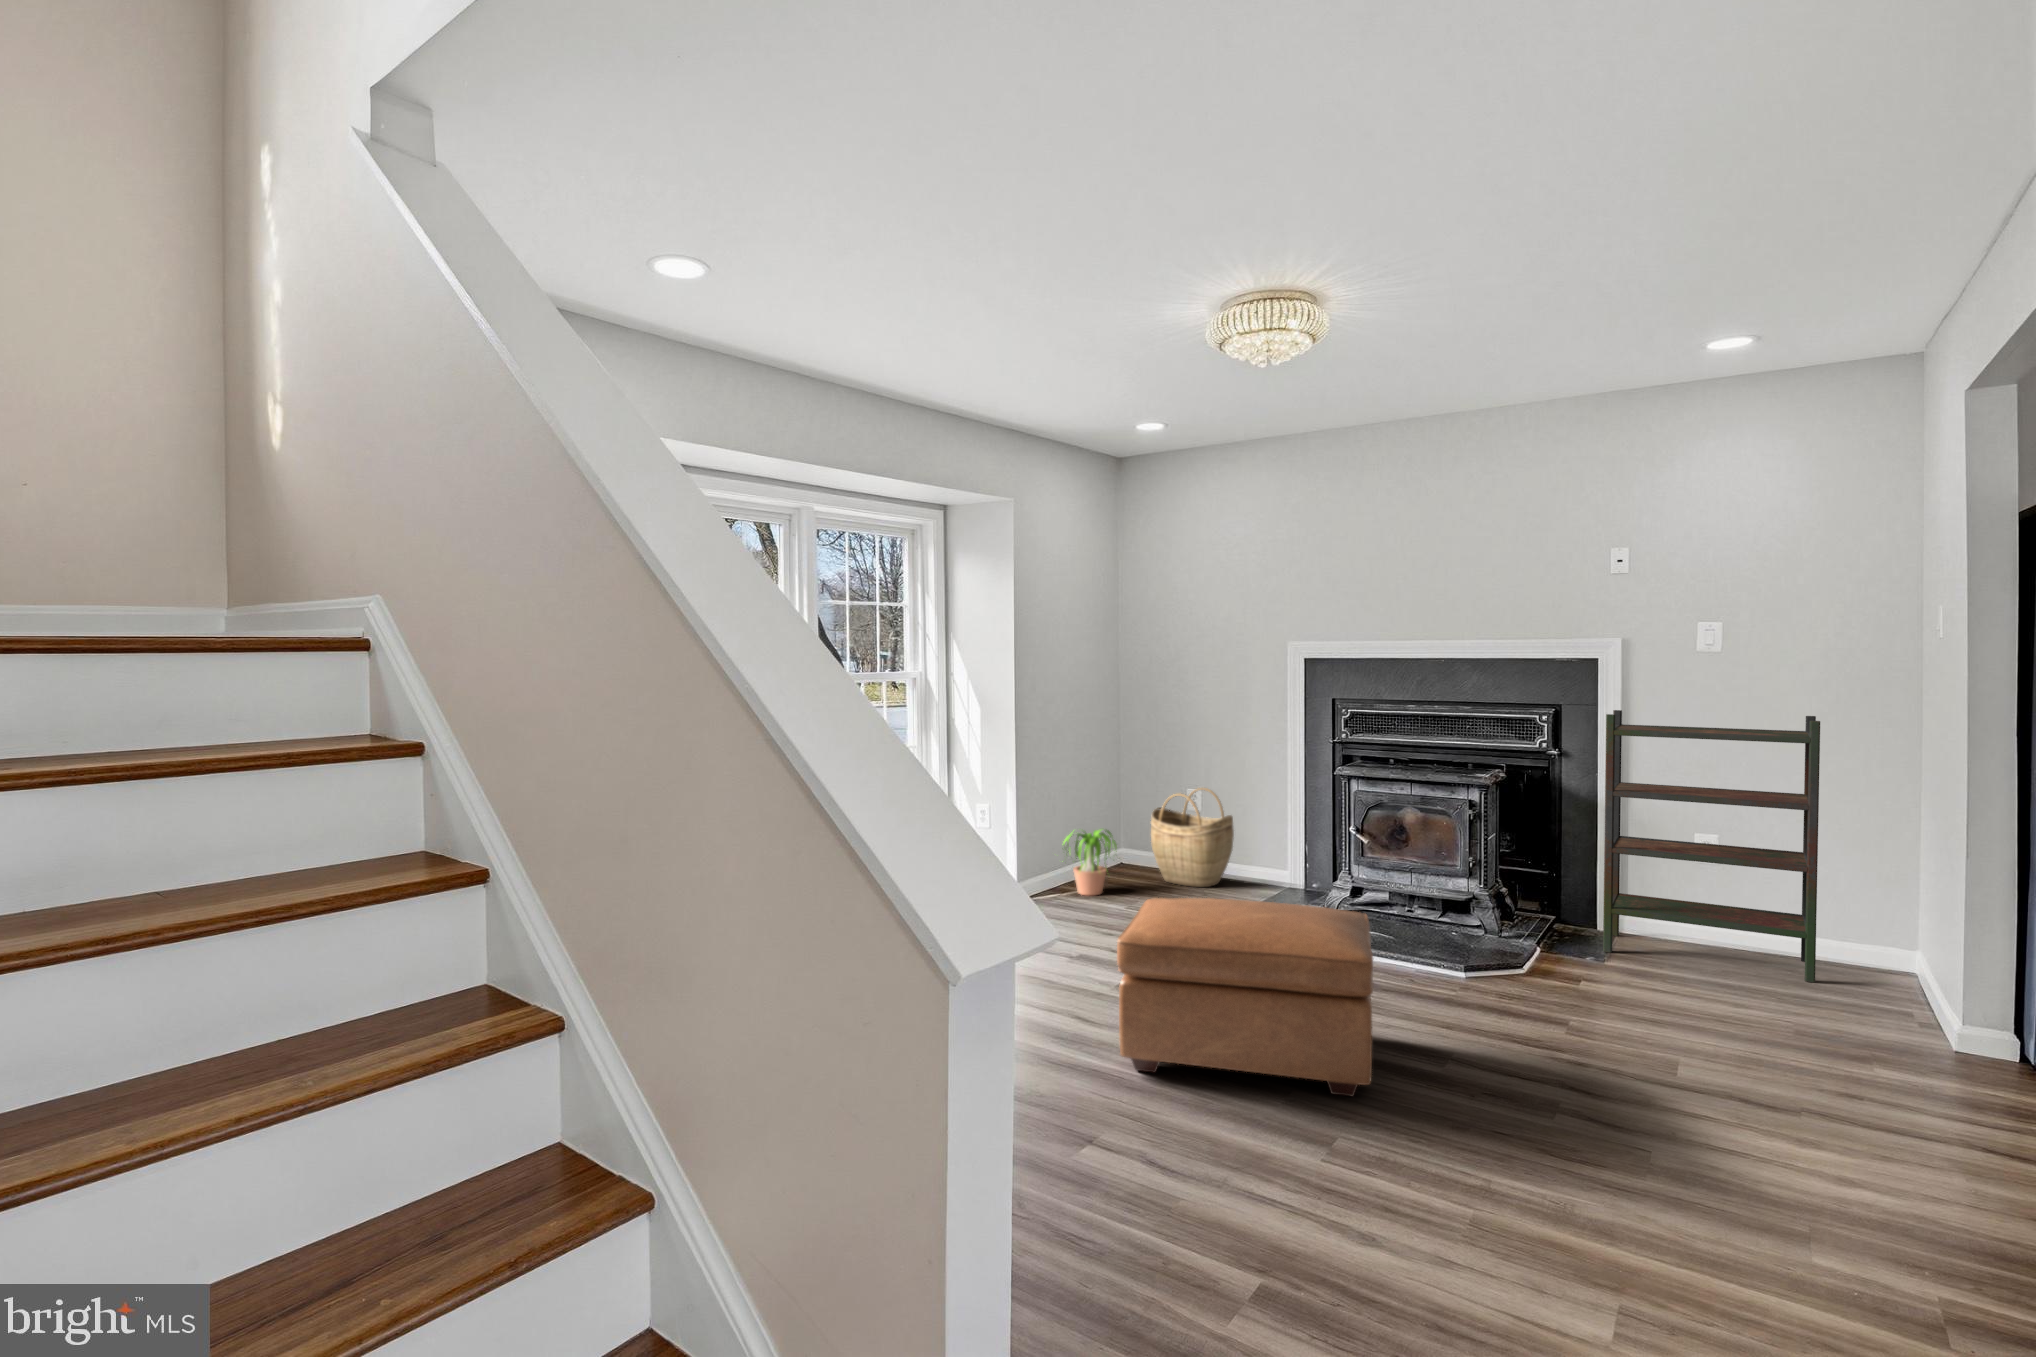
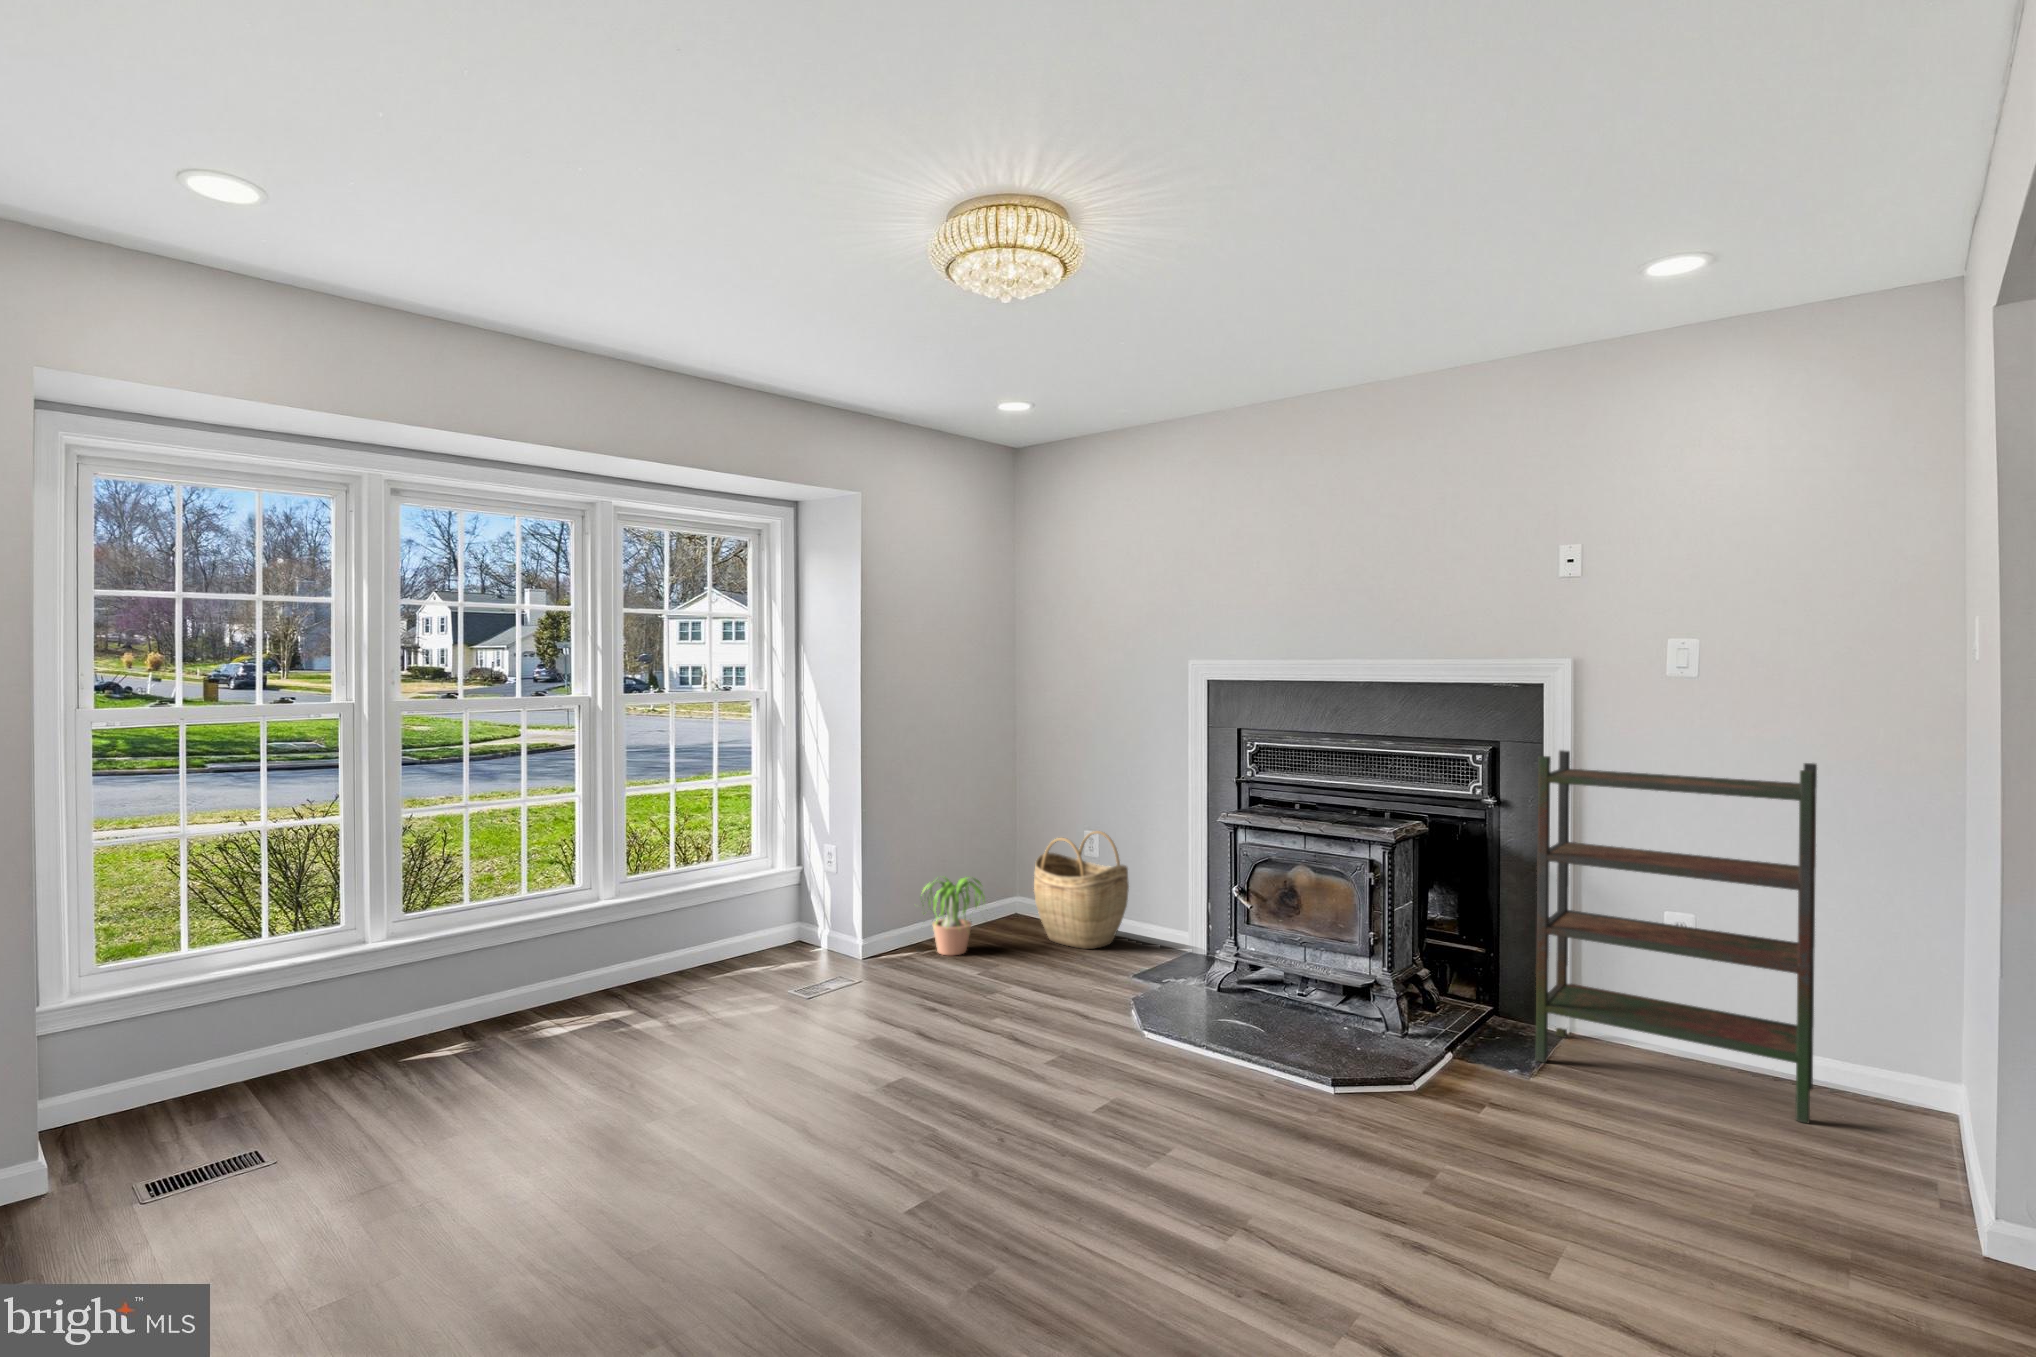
ottoman: present [1117,898,1374,1096] -> none [779,983,1151,1292]

